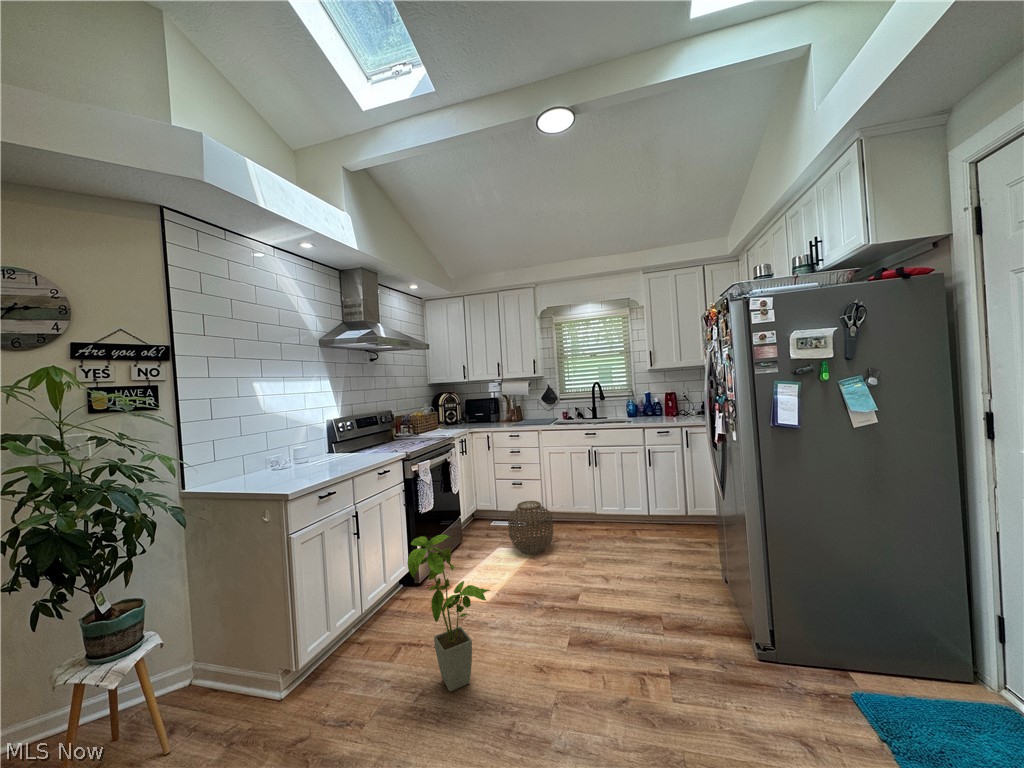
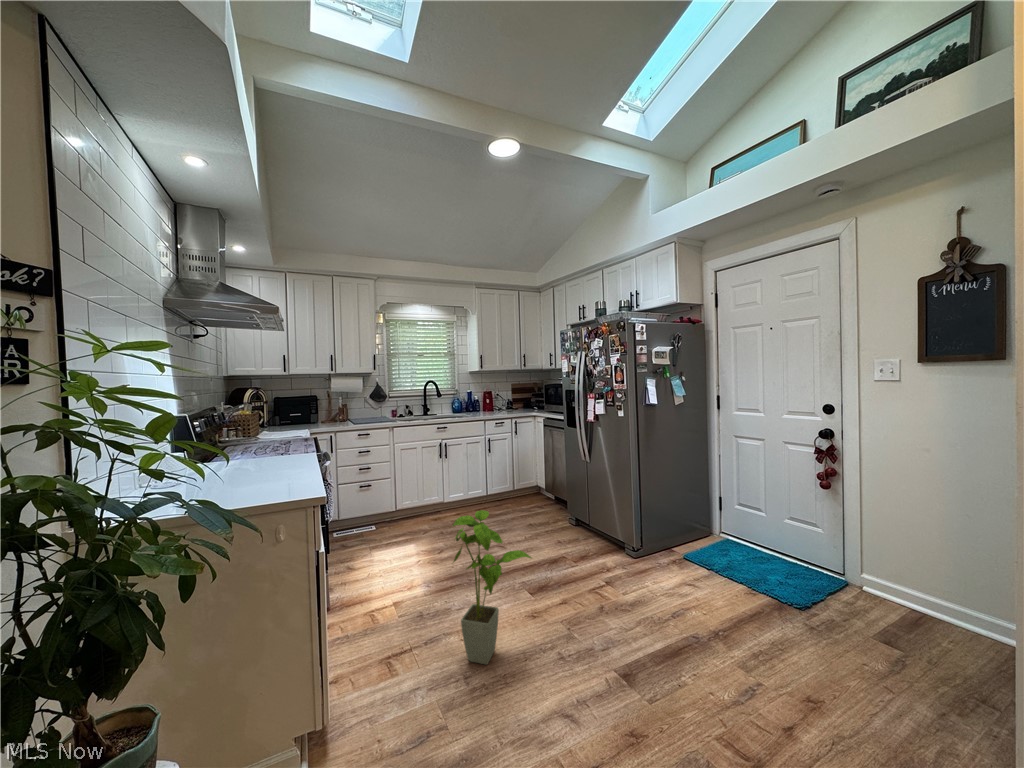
woven basket: present [508,501,553,555] -> none [387,495,434,549]

